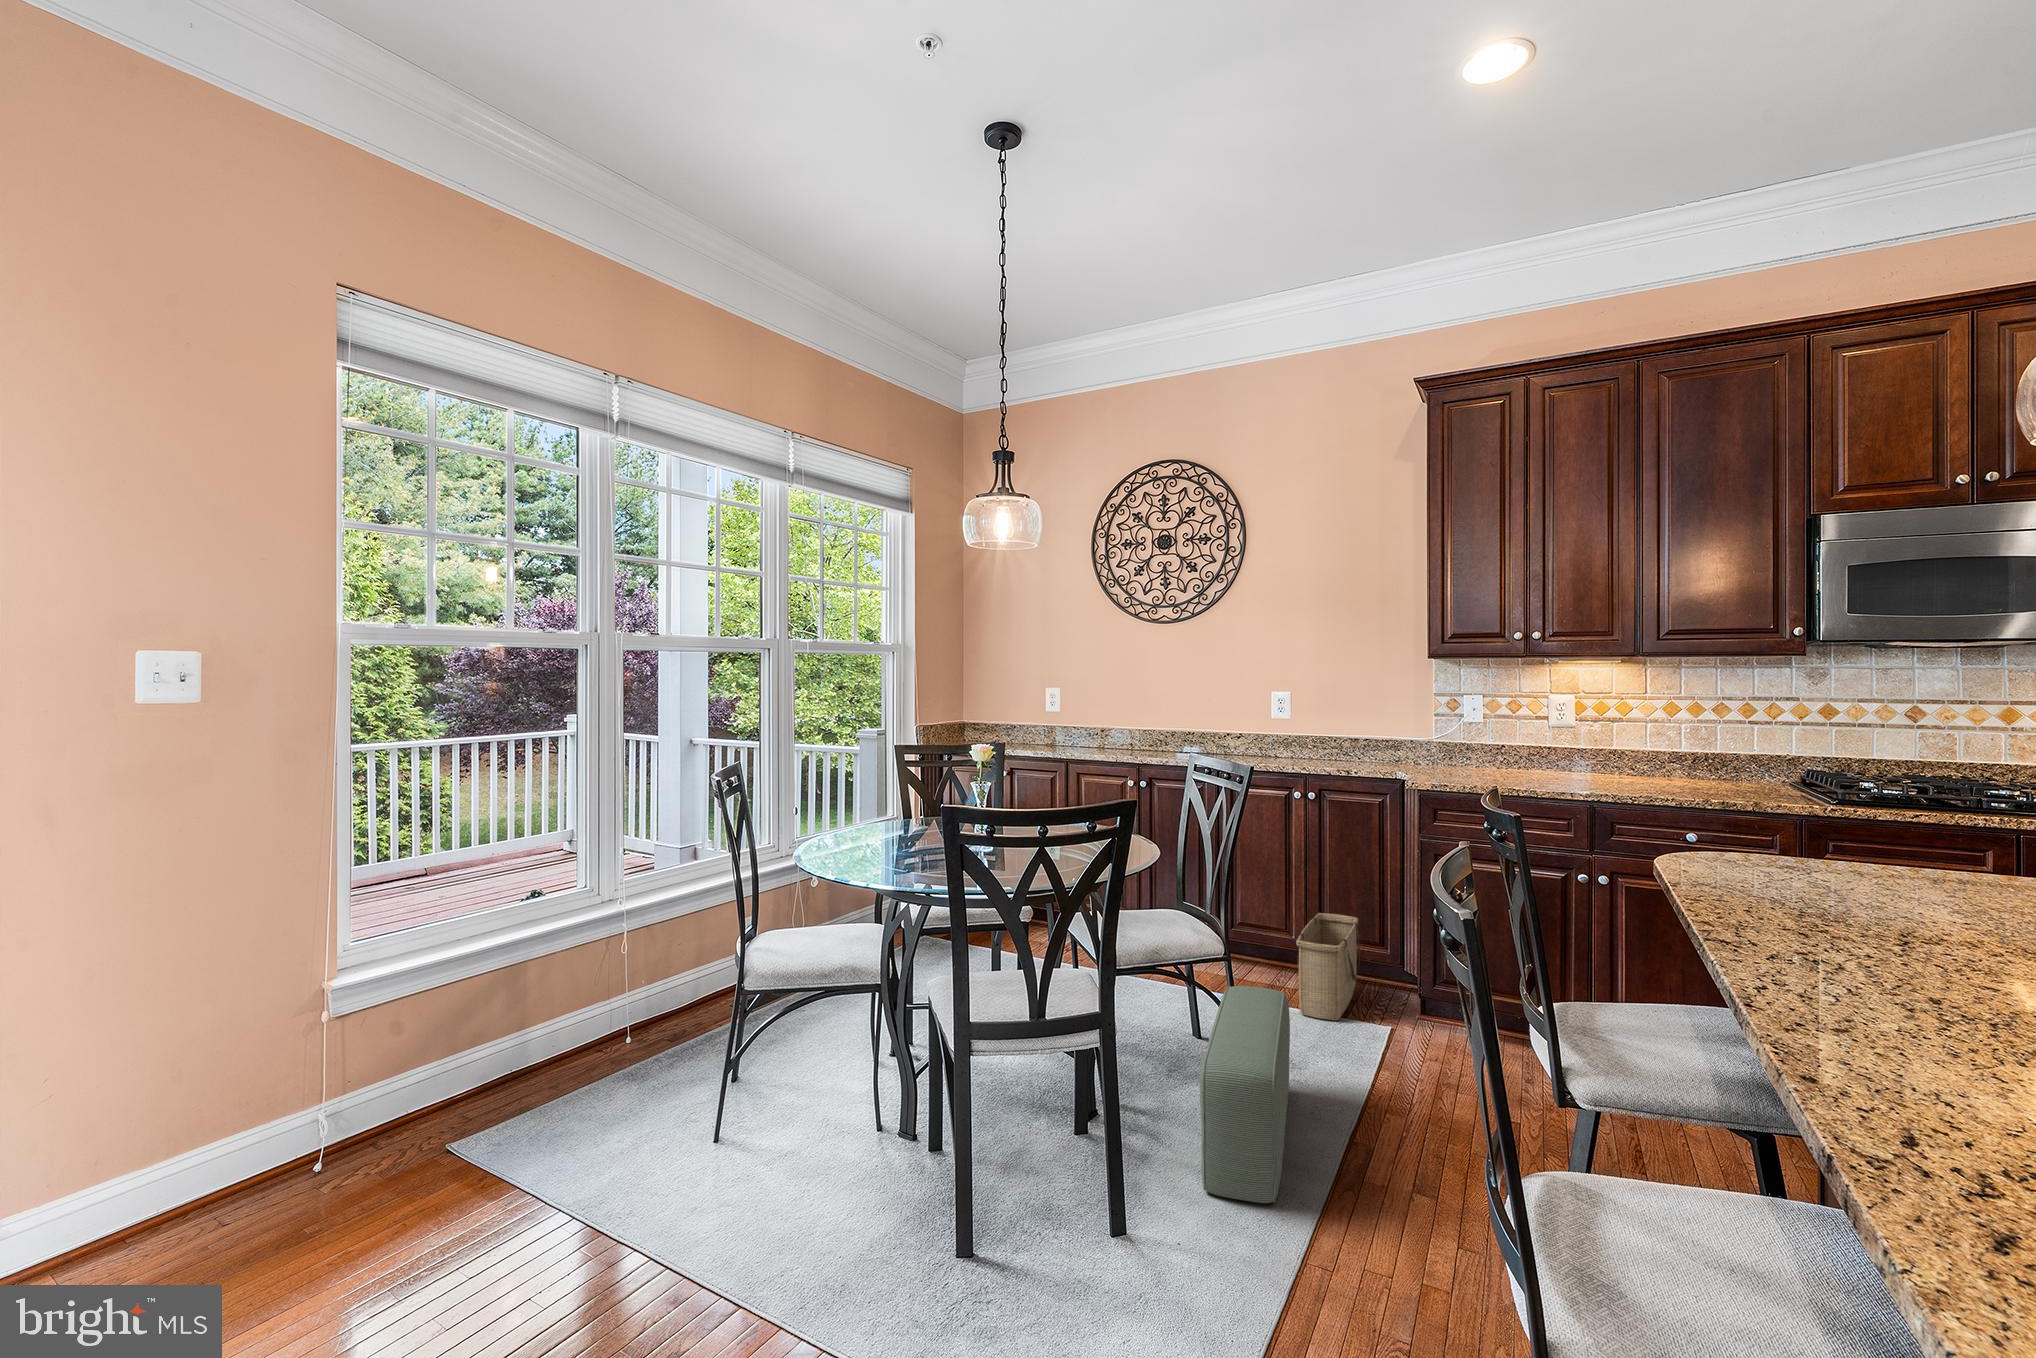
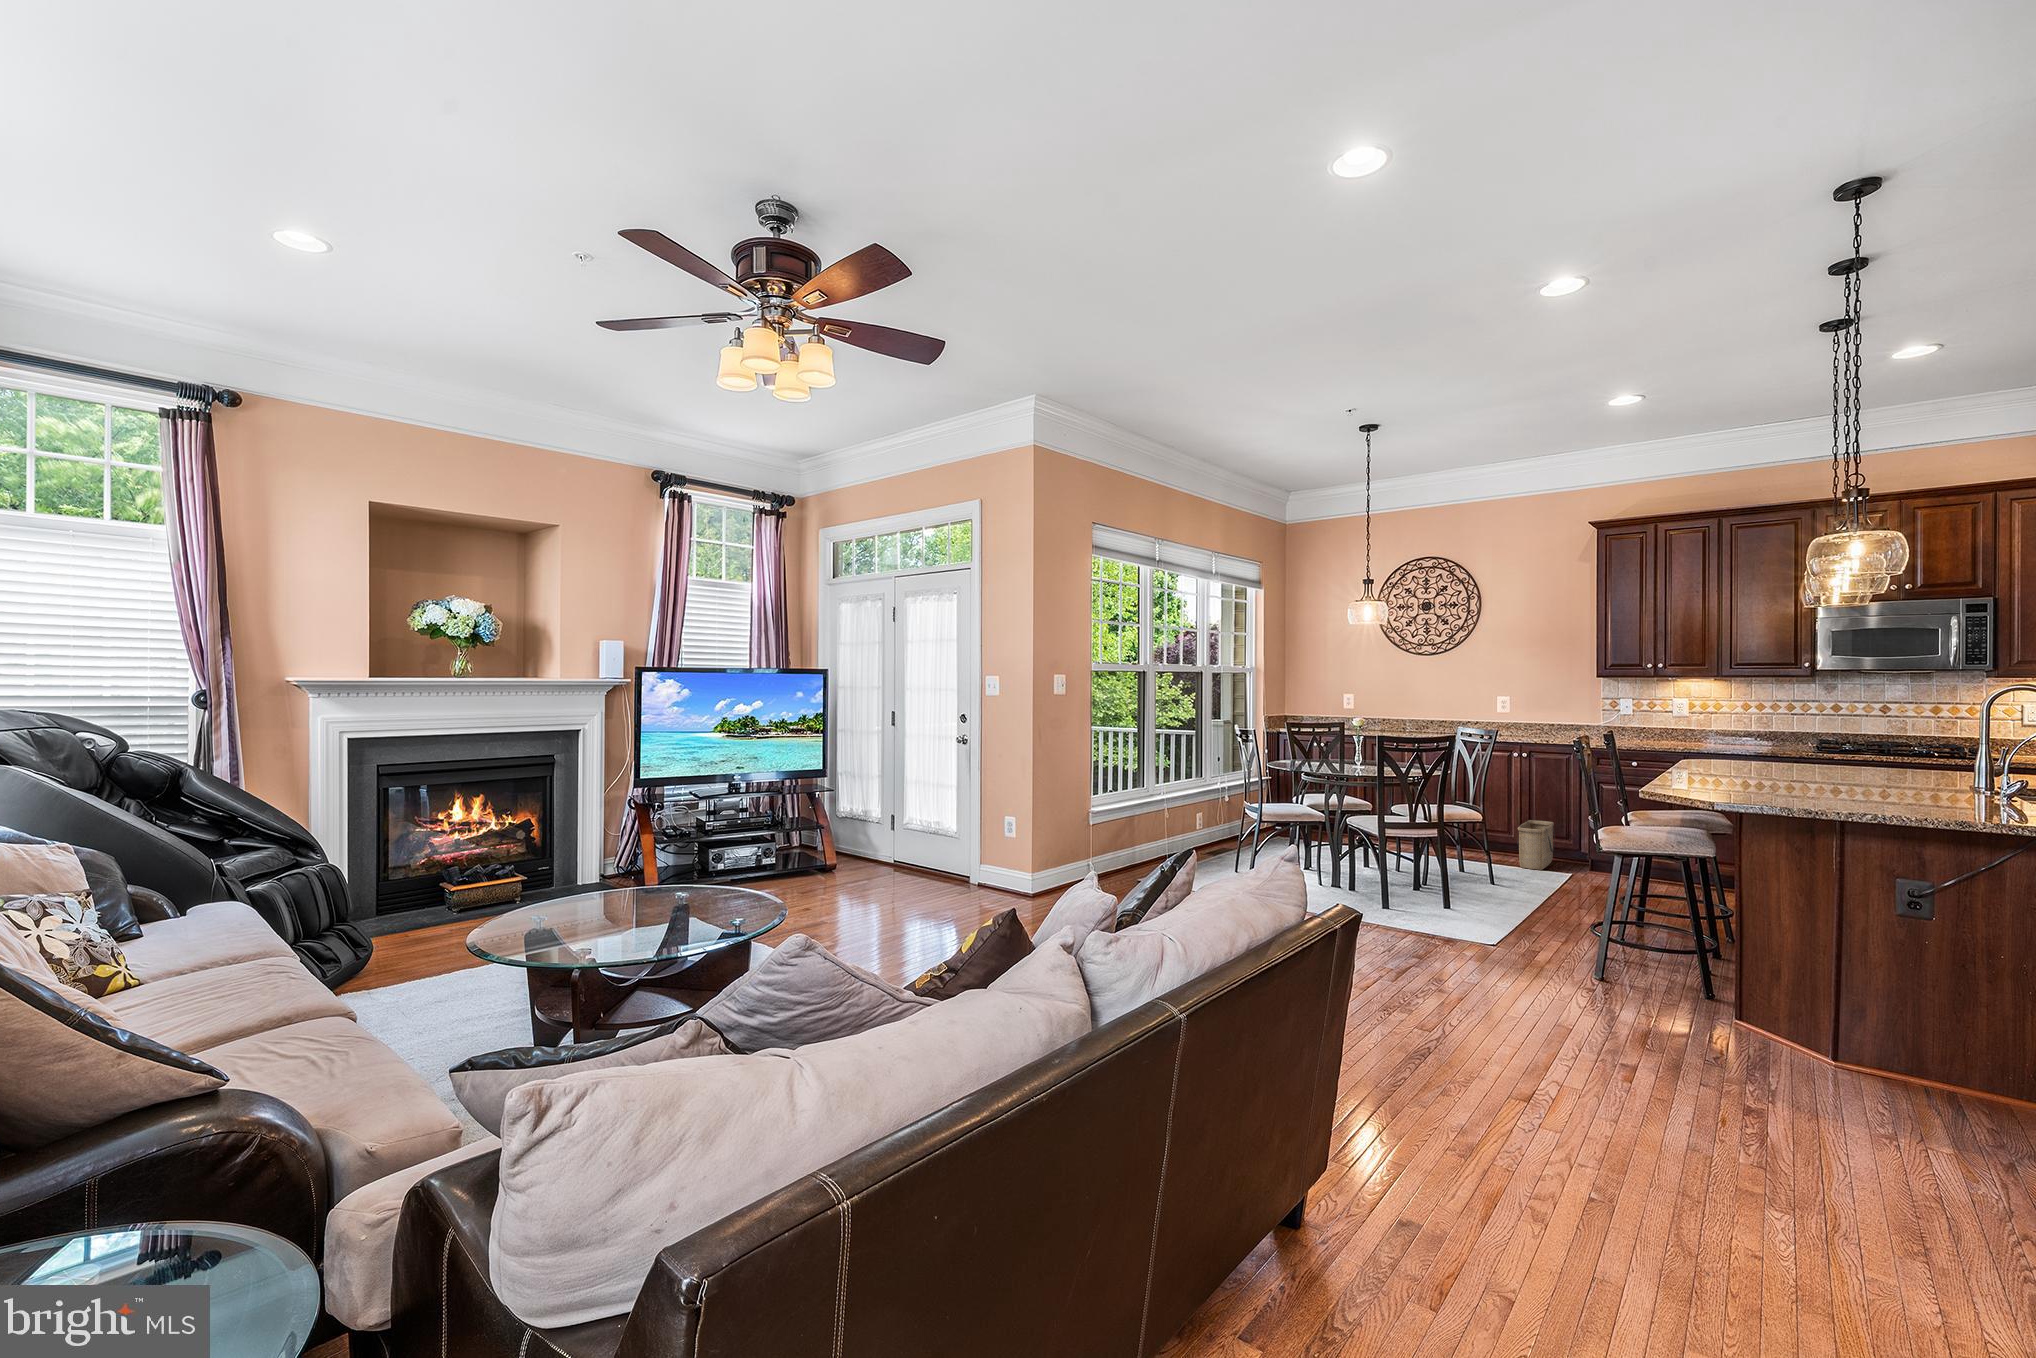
pouf: present [1200,986,1290,1203] -> none [1480,835,1518,906]

